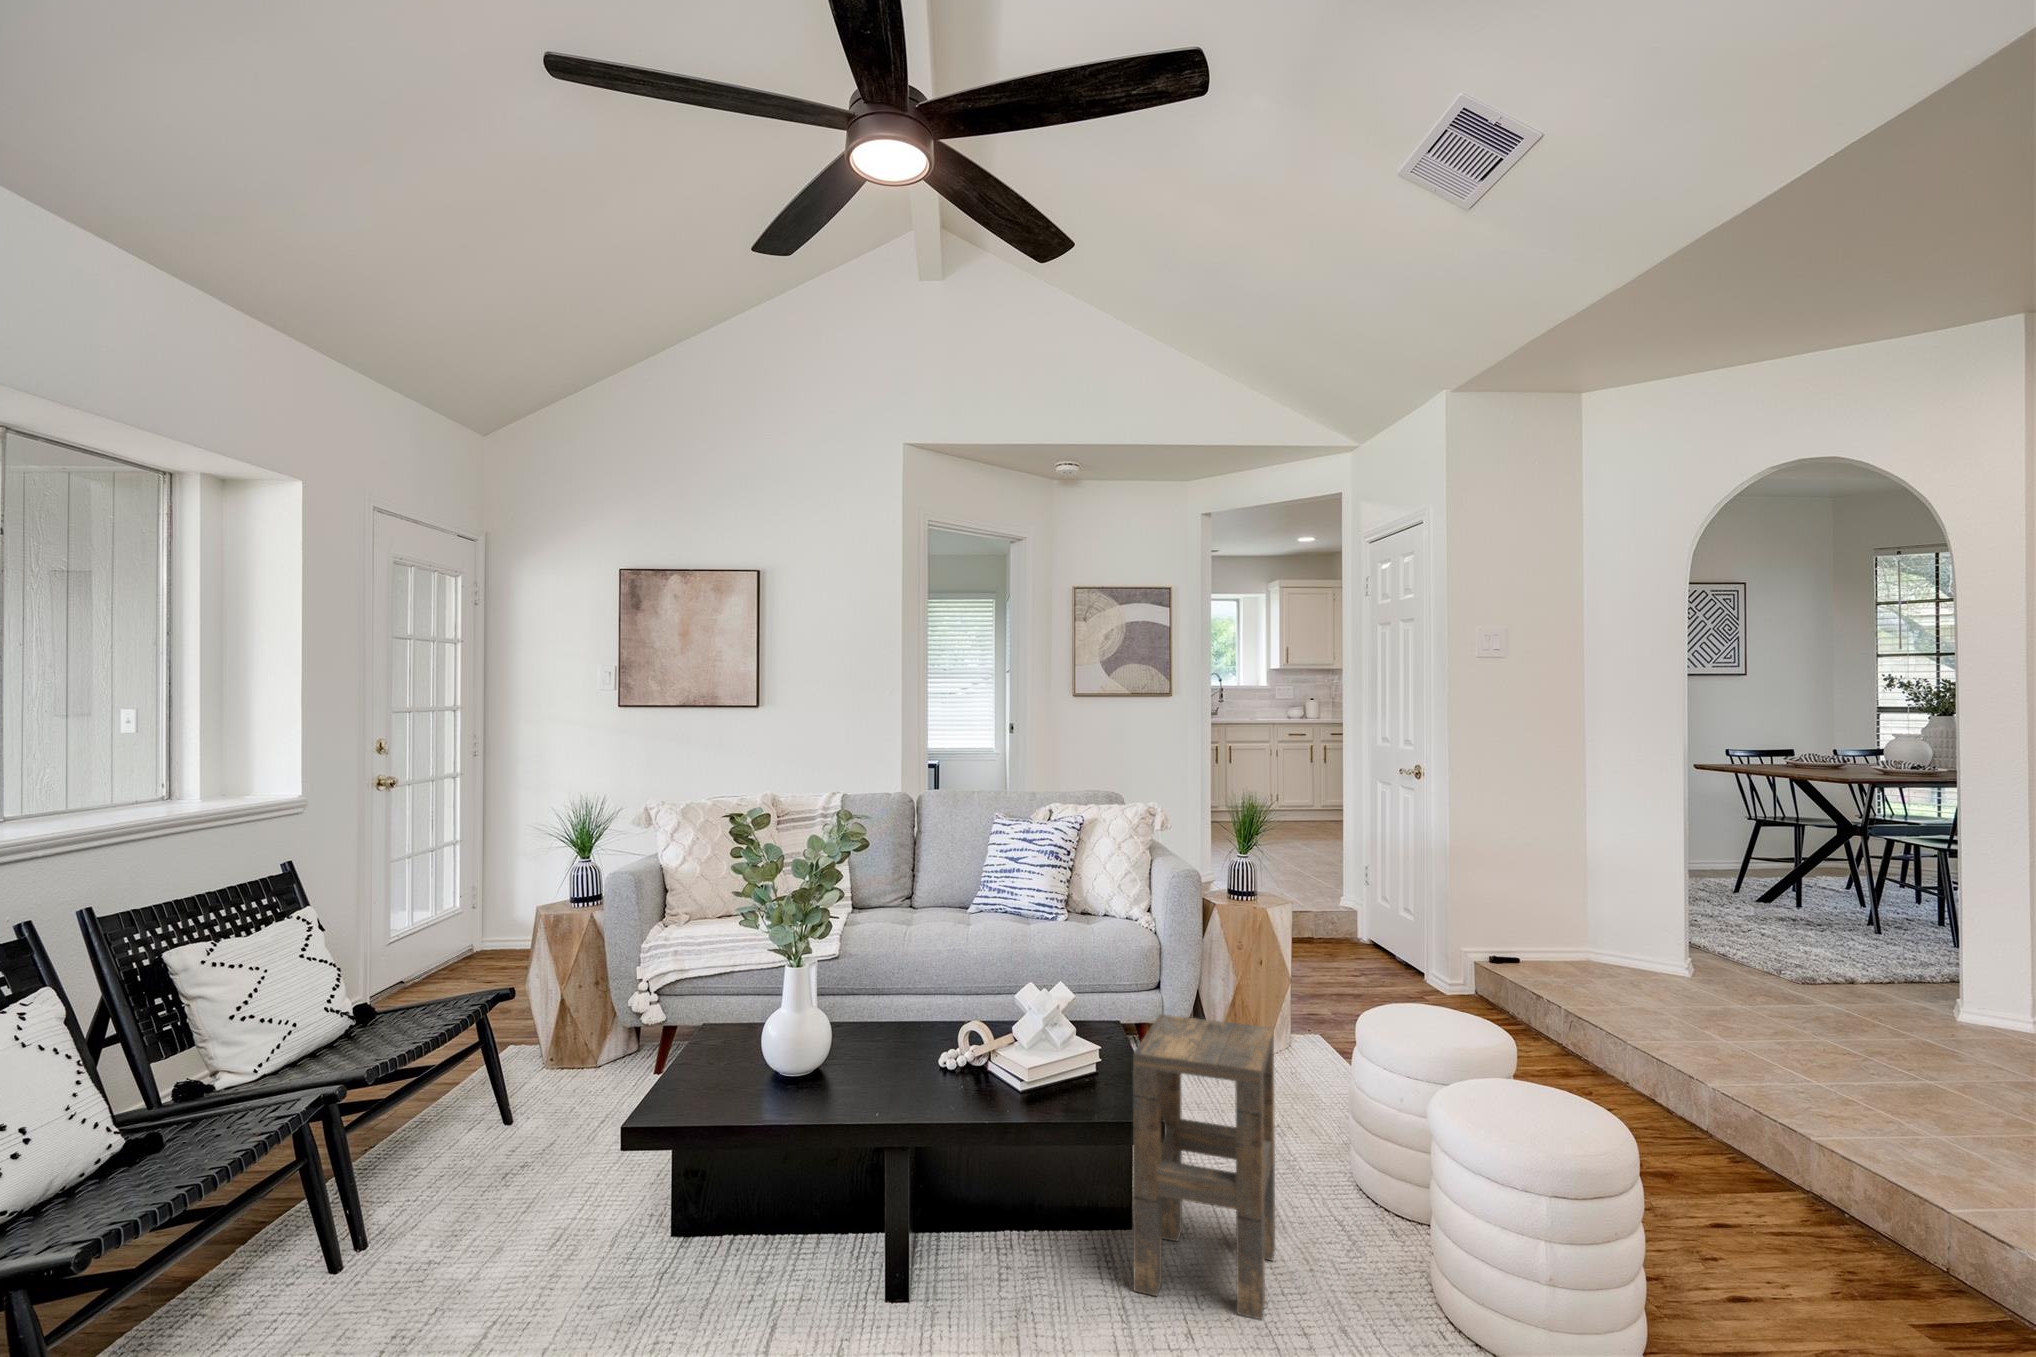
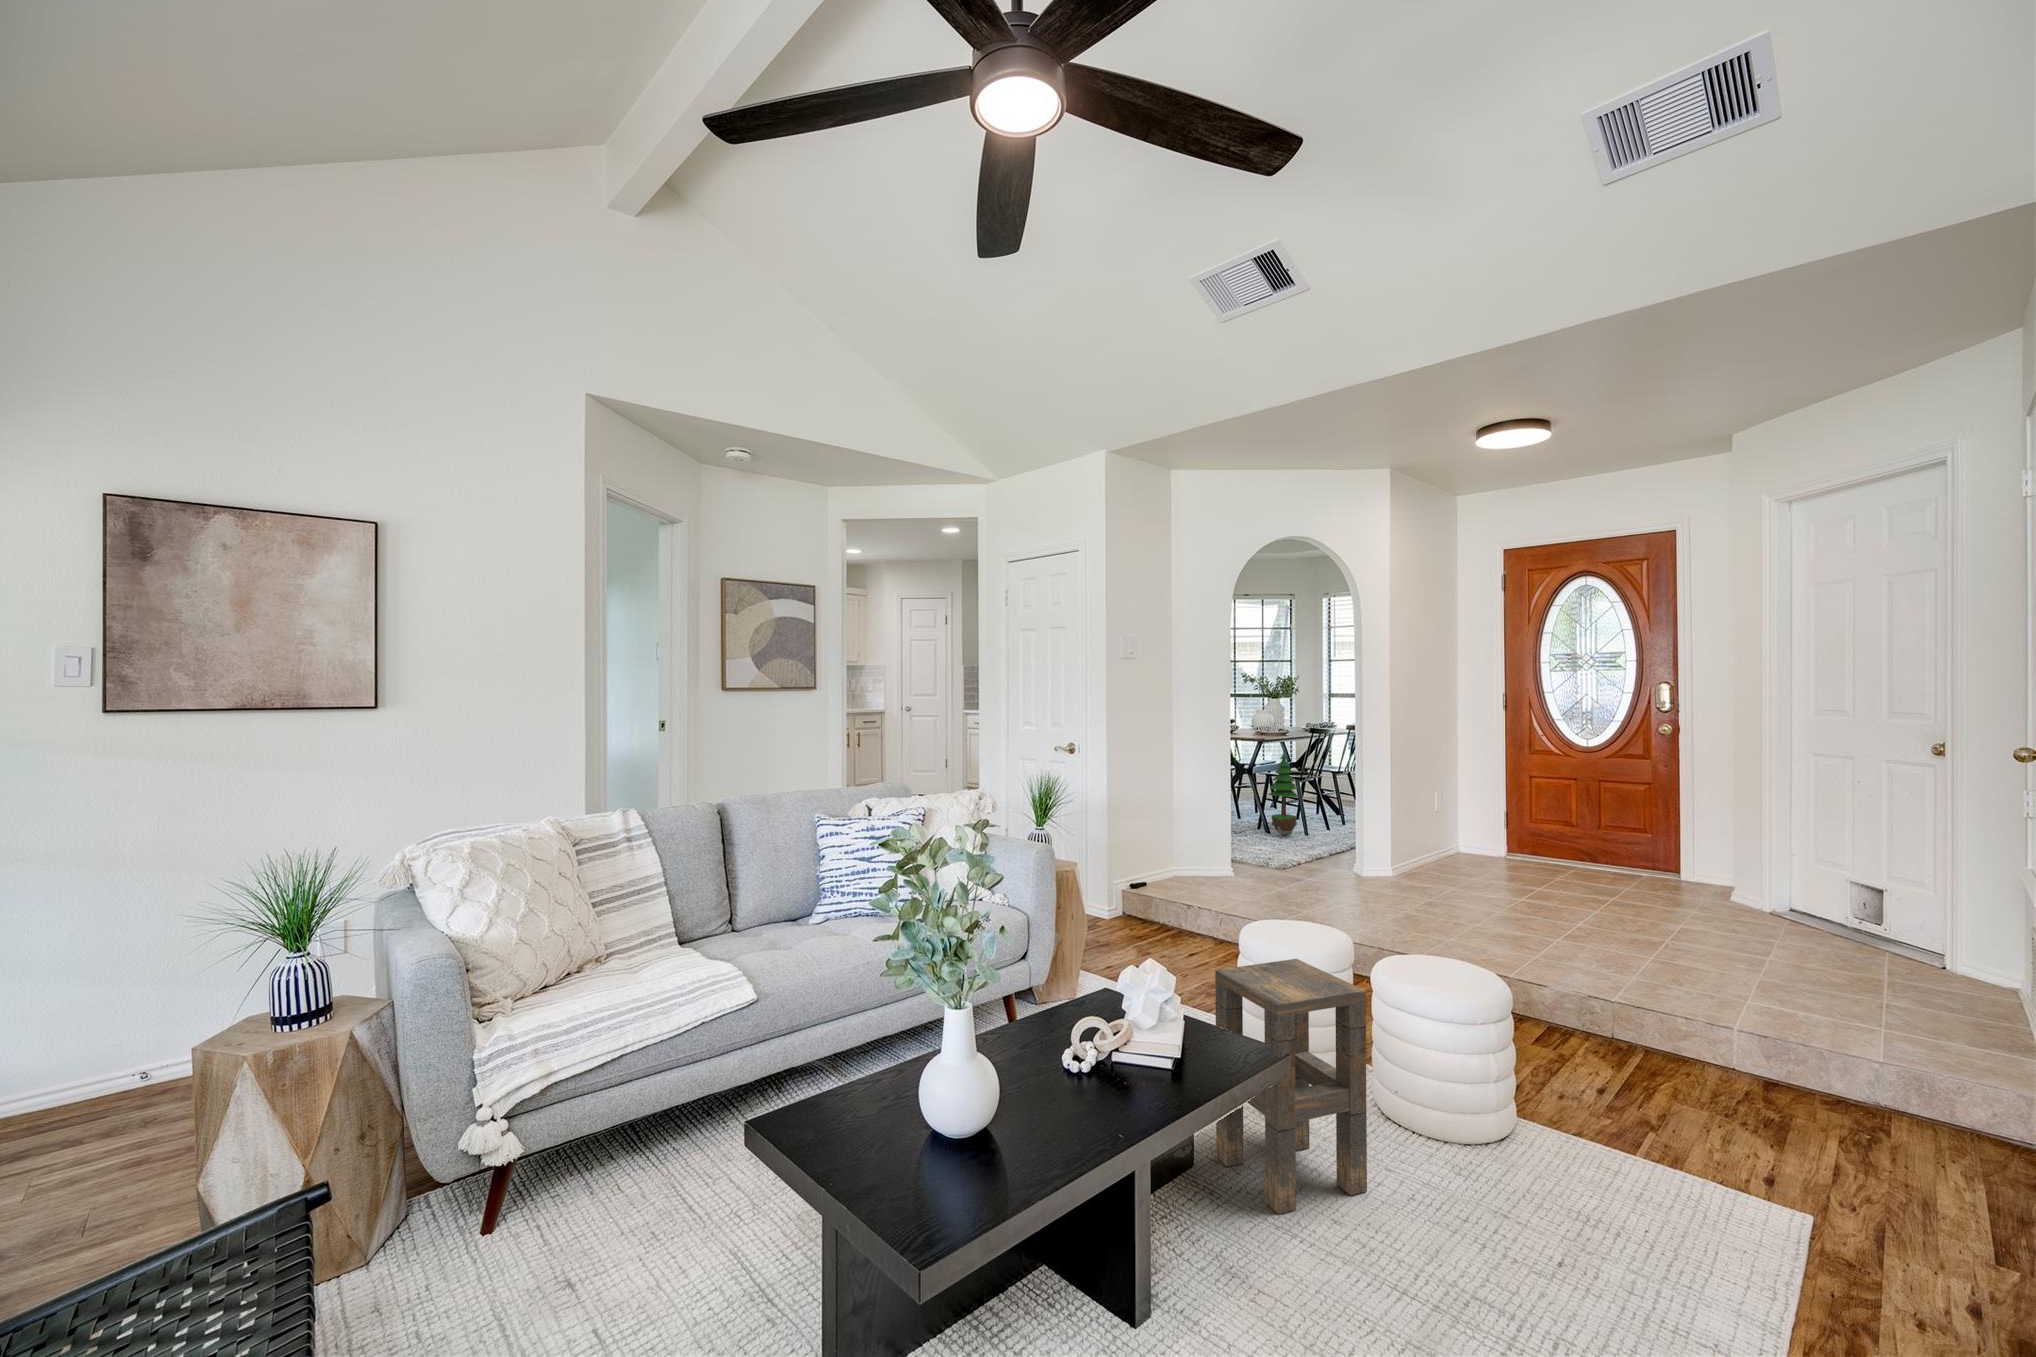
potted tree: none [1857,803,1923,940] -> present [1268,752,1298,837]

